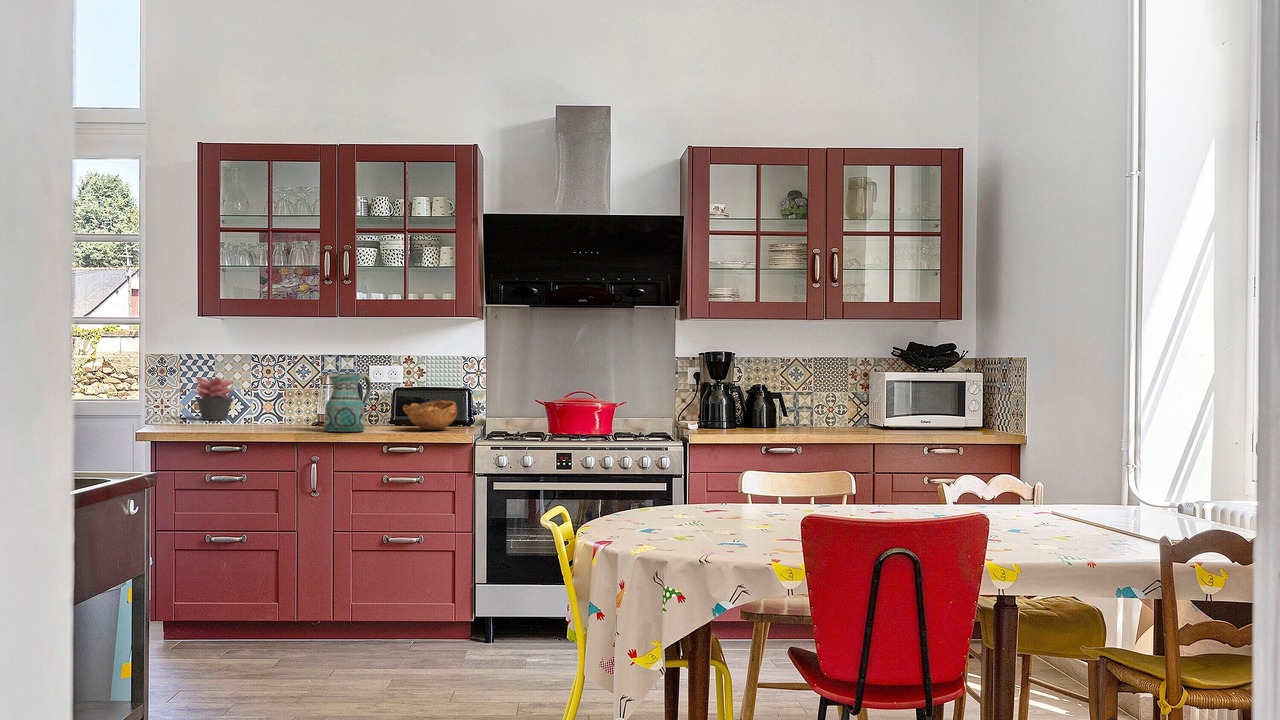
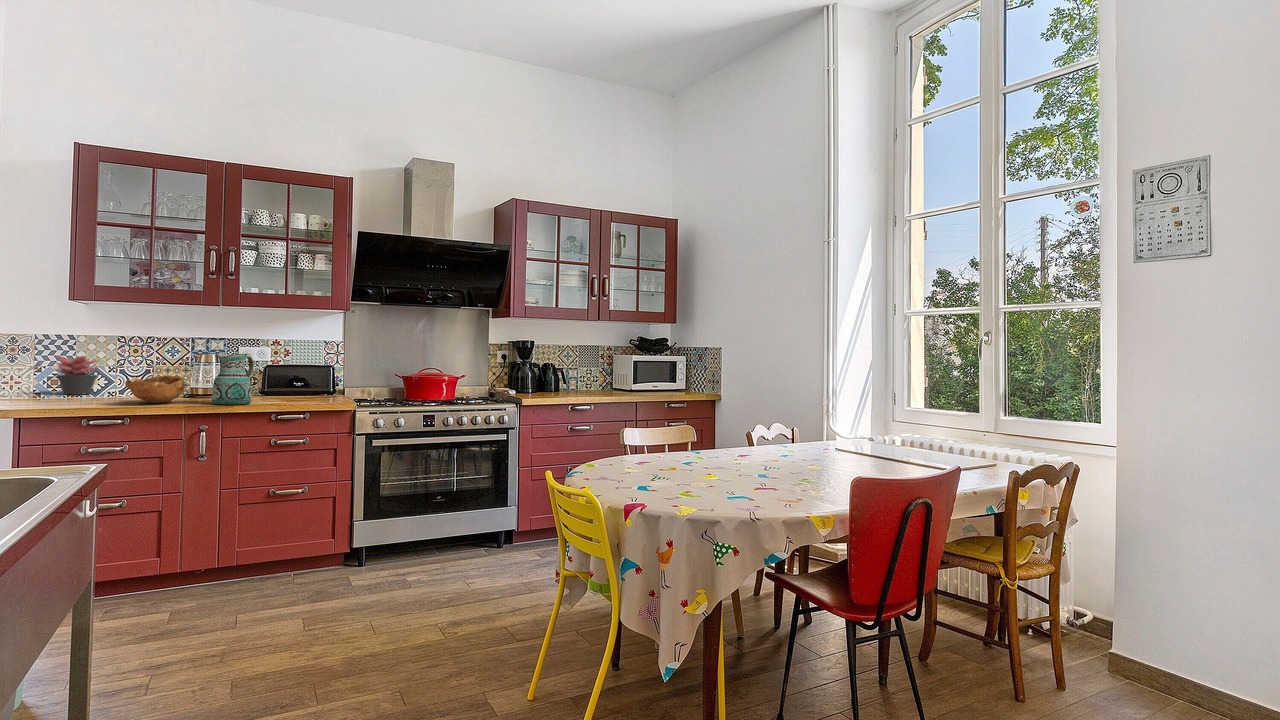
wooden bowl: present [403,400,457,430] -> present [125,376,185,403]

